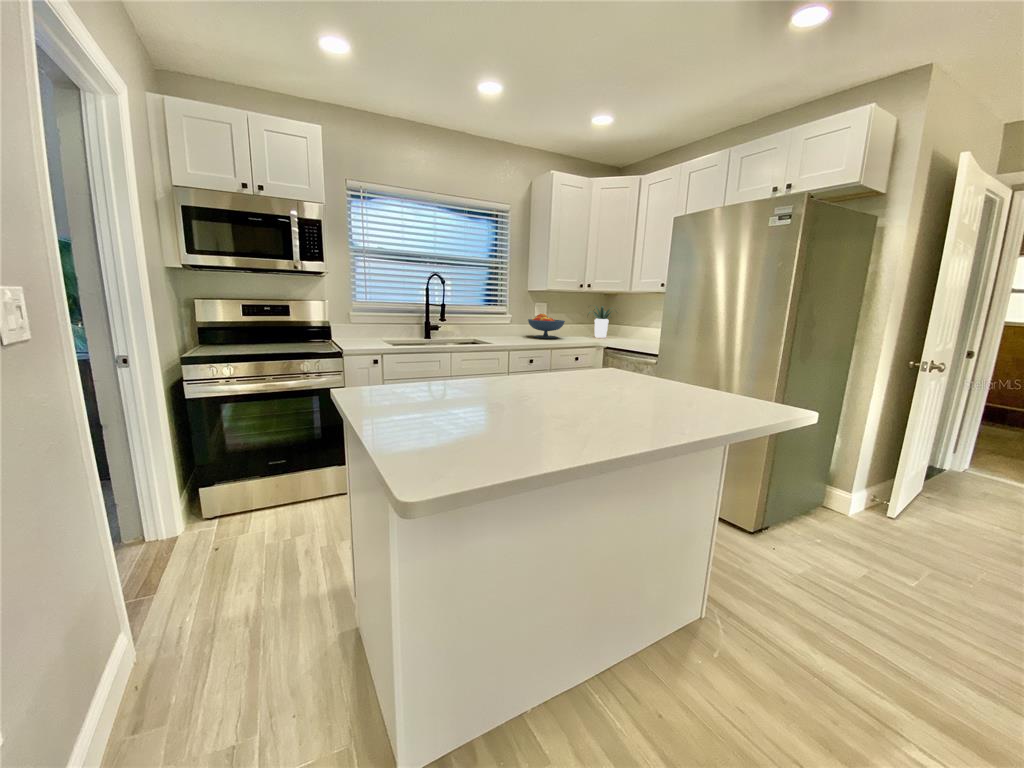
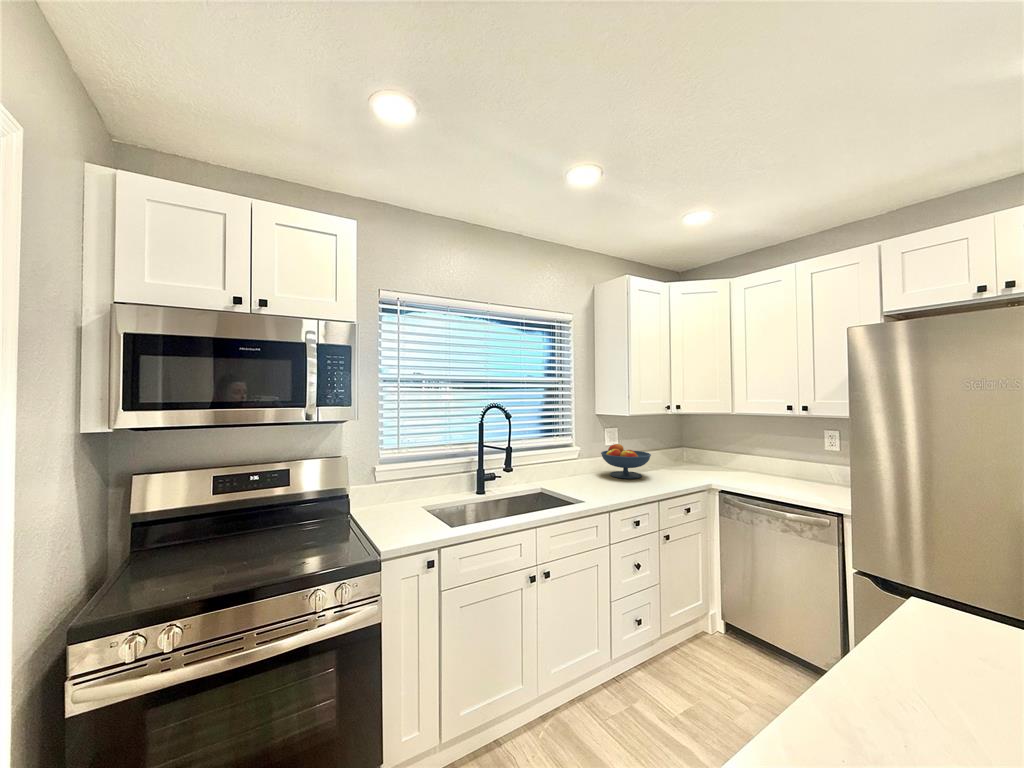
potted plant: present [588,306,613,338] -> none [662,428,709,470]

